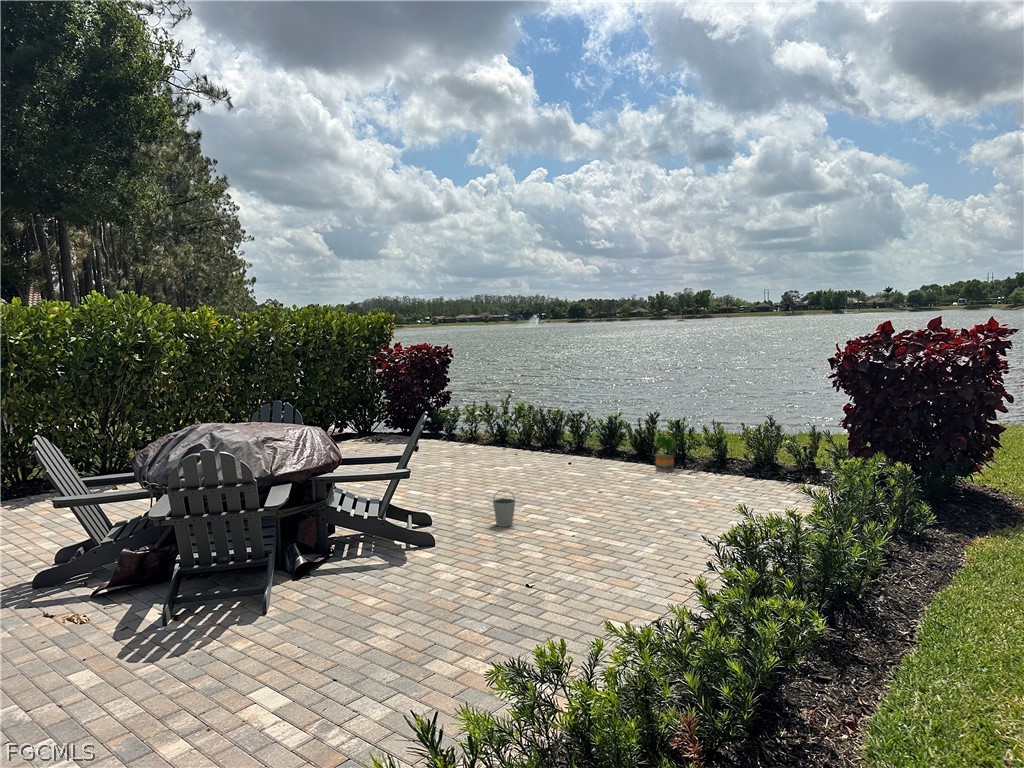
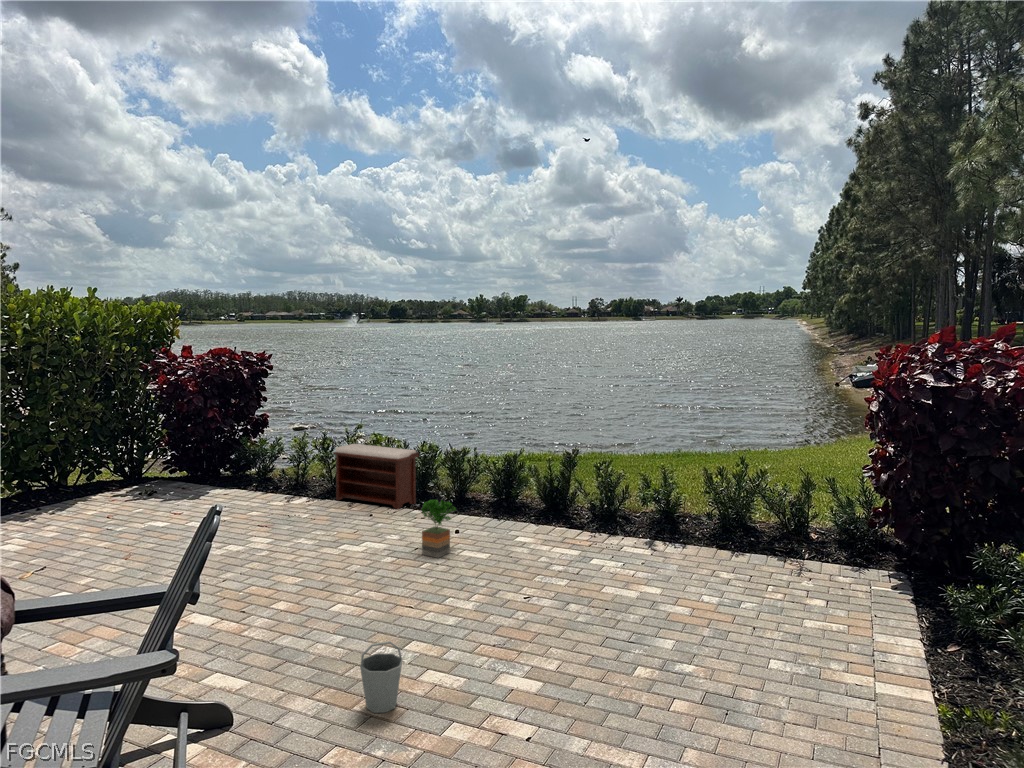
bench: none [493,408,551,452] -> present [333,444,419,510]
potted tree: present [656,436,678,473] -> present [422,500,455,558]

